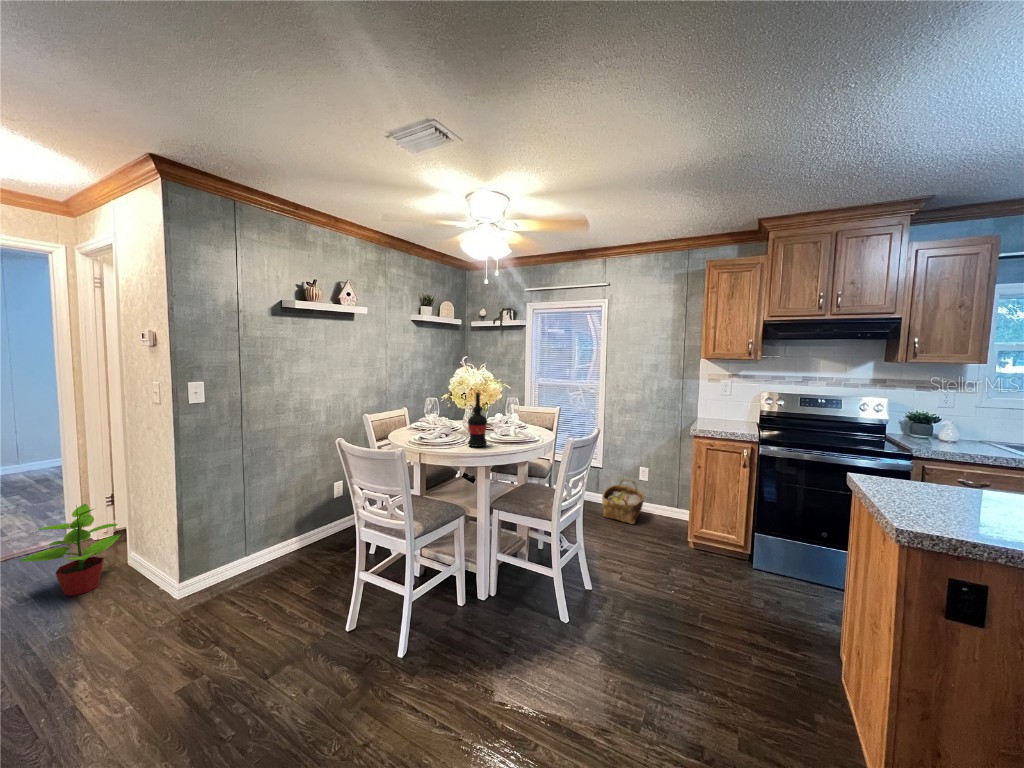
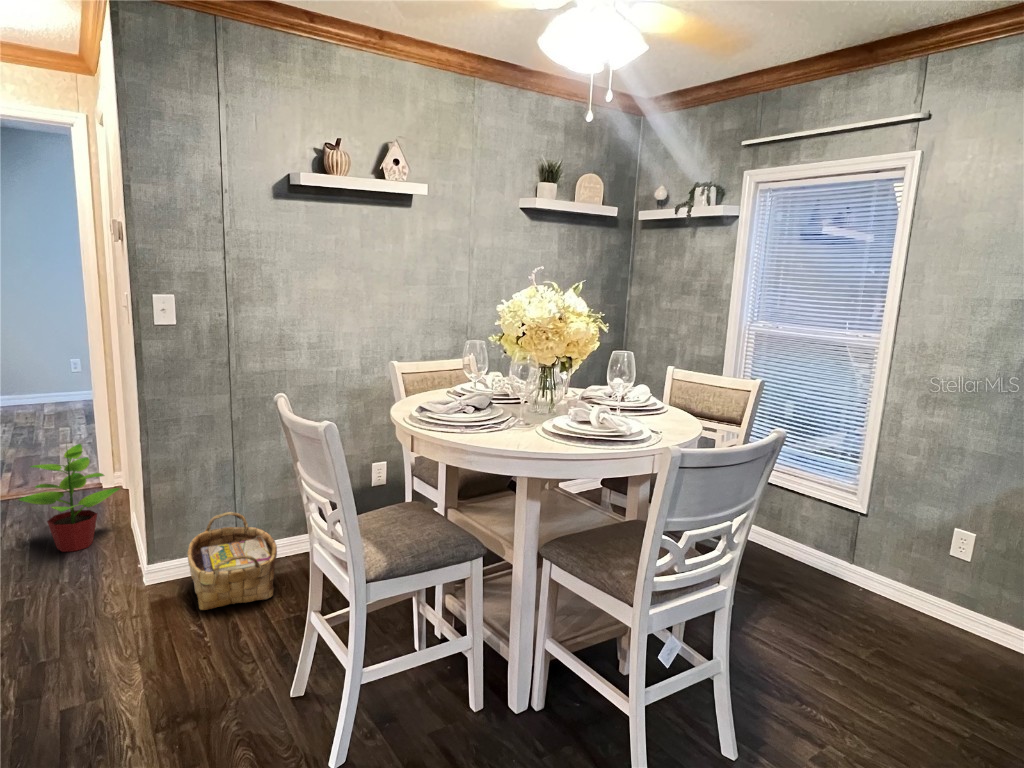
wine bottle: present [468,392,487,447] -> none [500,333,538,437]
woven basket: present [602,479,644,524] -> present [187,512,277,610]

